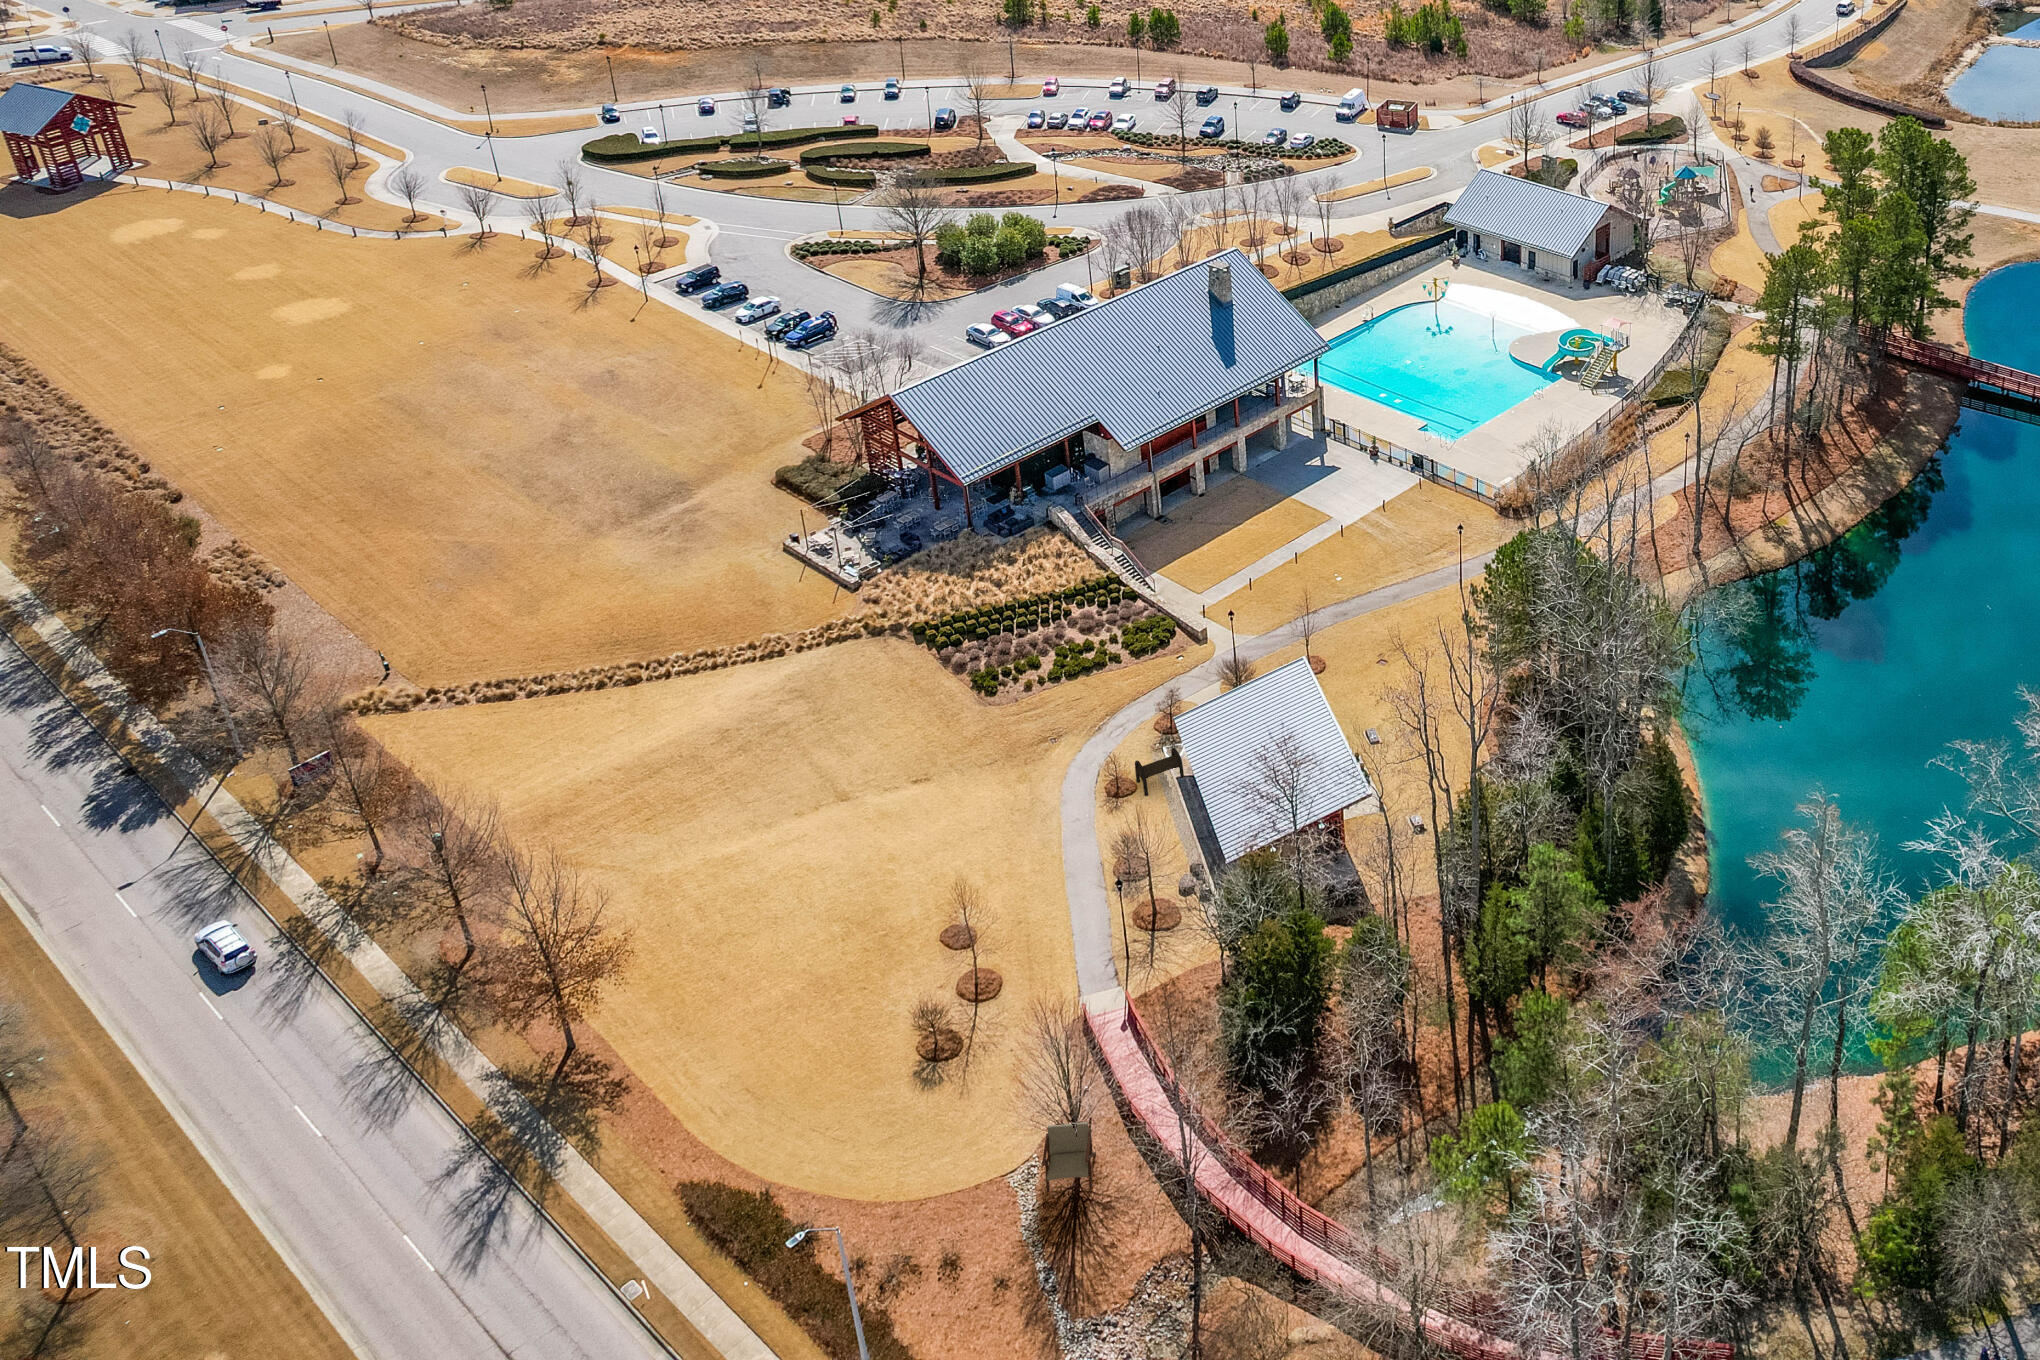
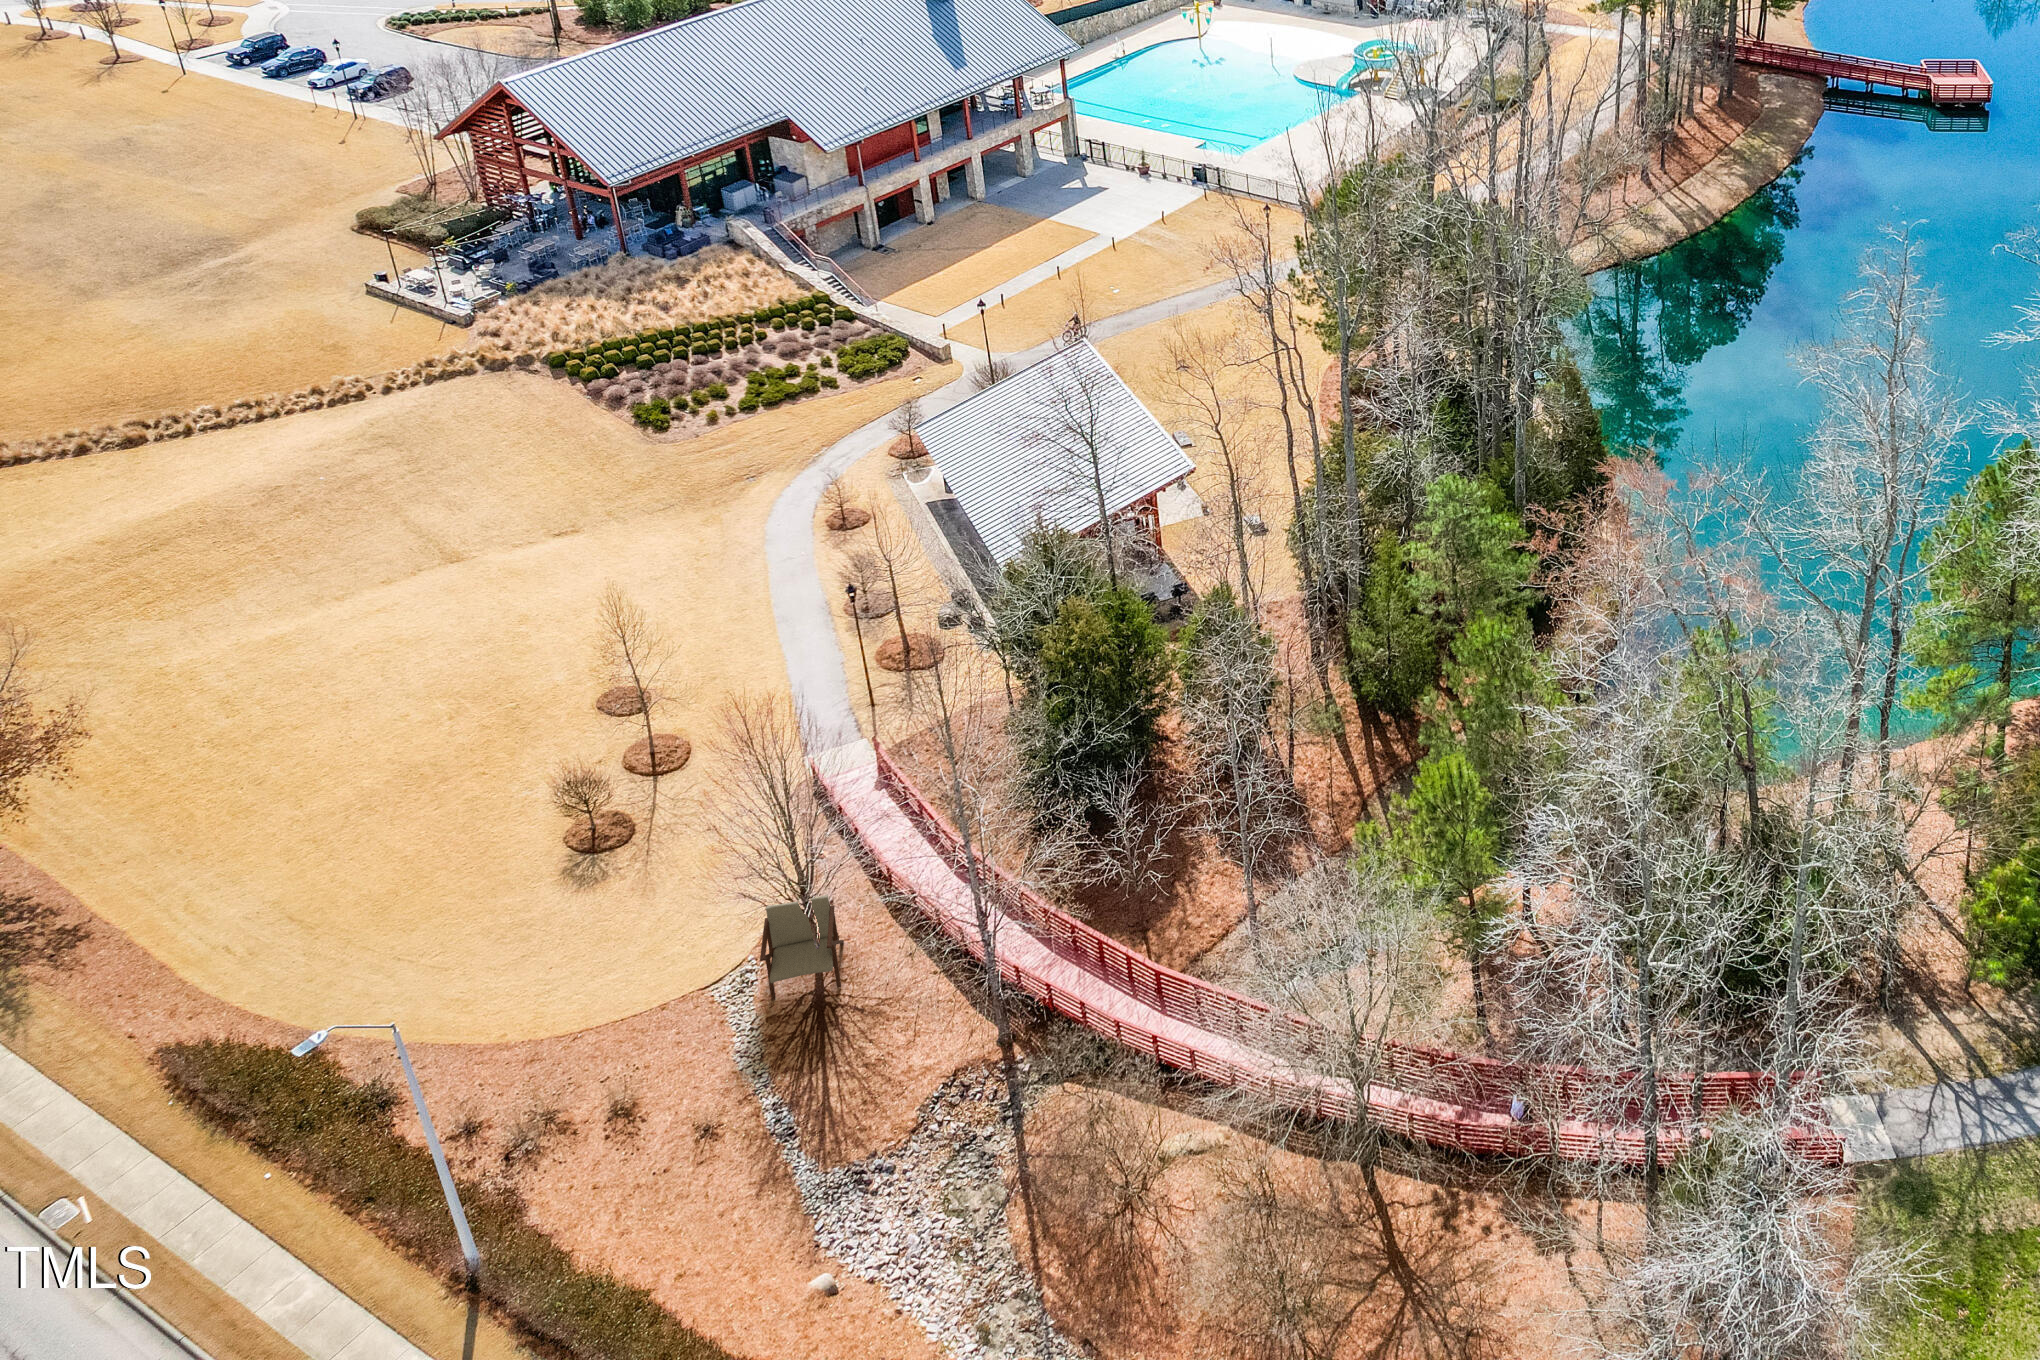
bench: present [1135,748,1184,796] -> none [866,458,936,520]

